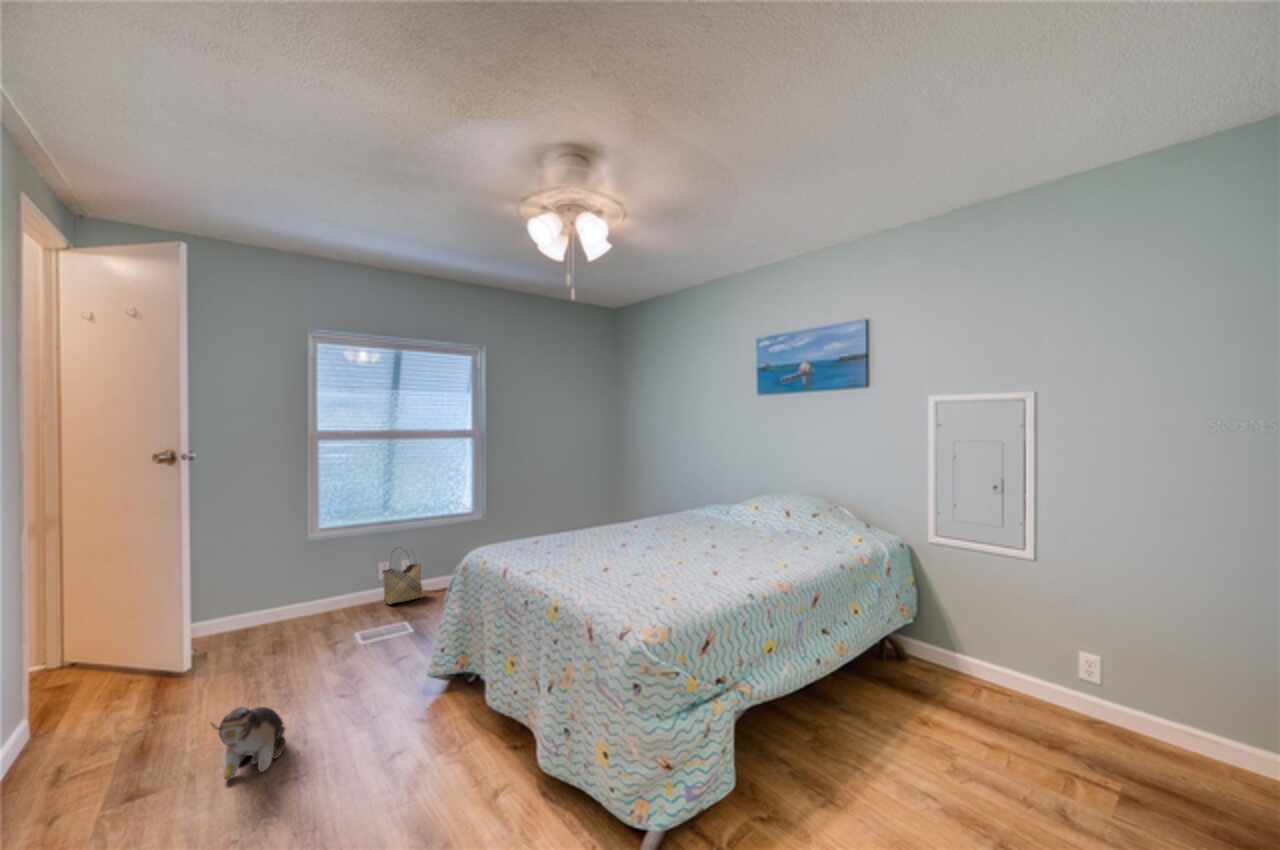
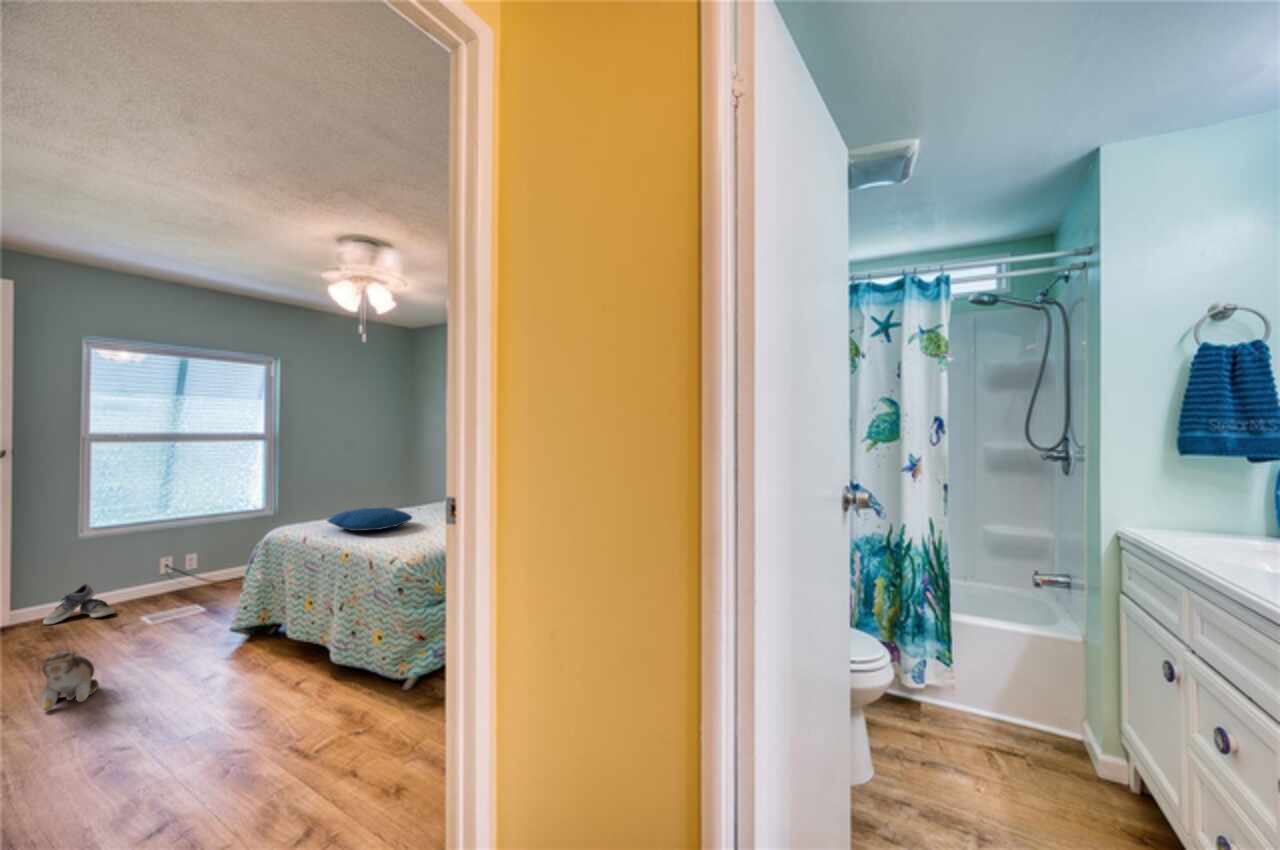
pillow: none [532,532,638,568] -> present [327,507,412,531]
woven basket: present [383,564,422,604] -> none [168,542,211,594]
shoe: none [272,589,333,632] -> present [43,584,115,624]

